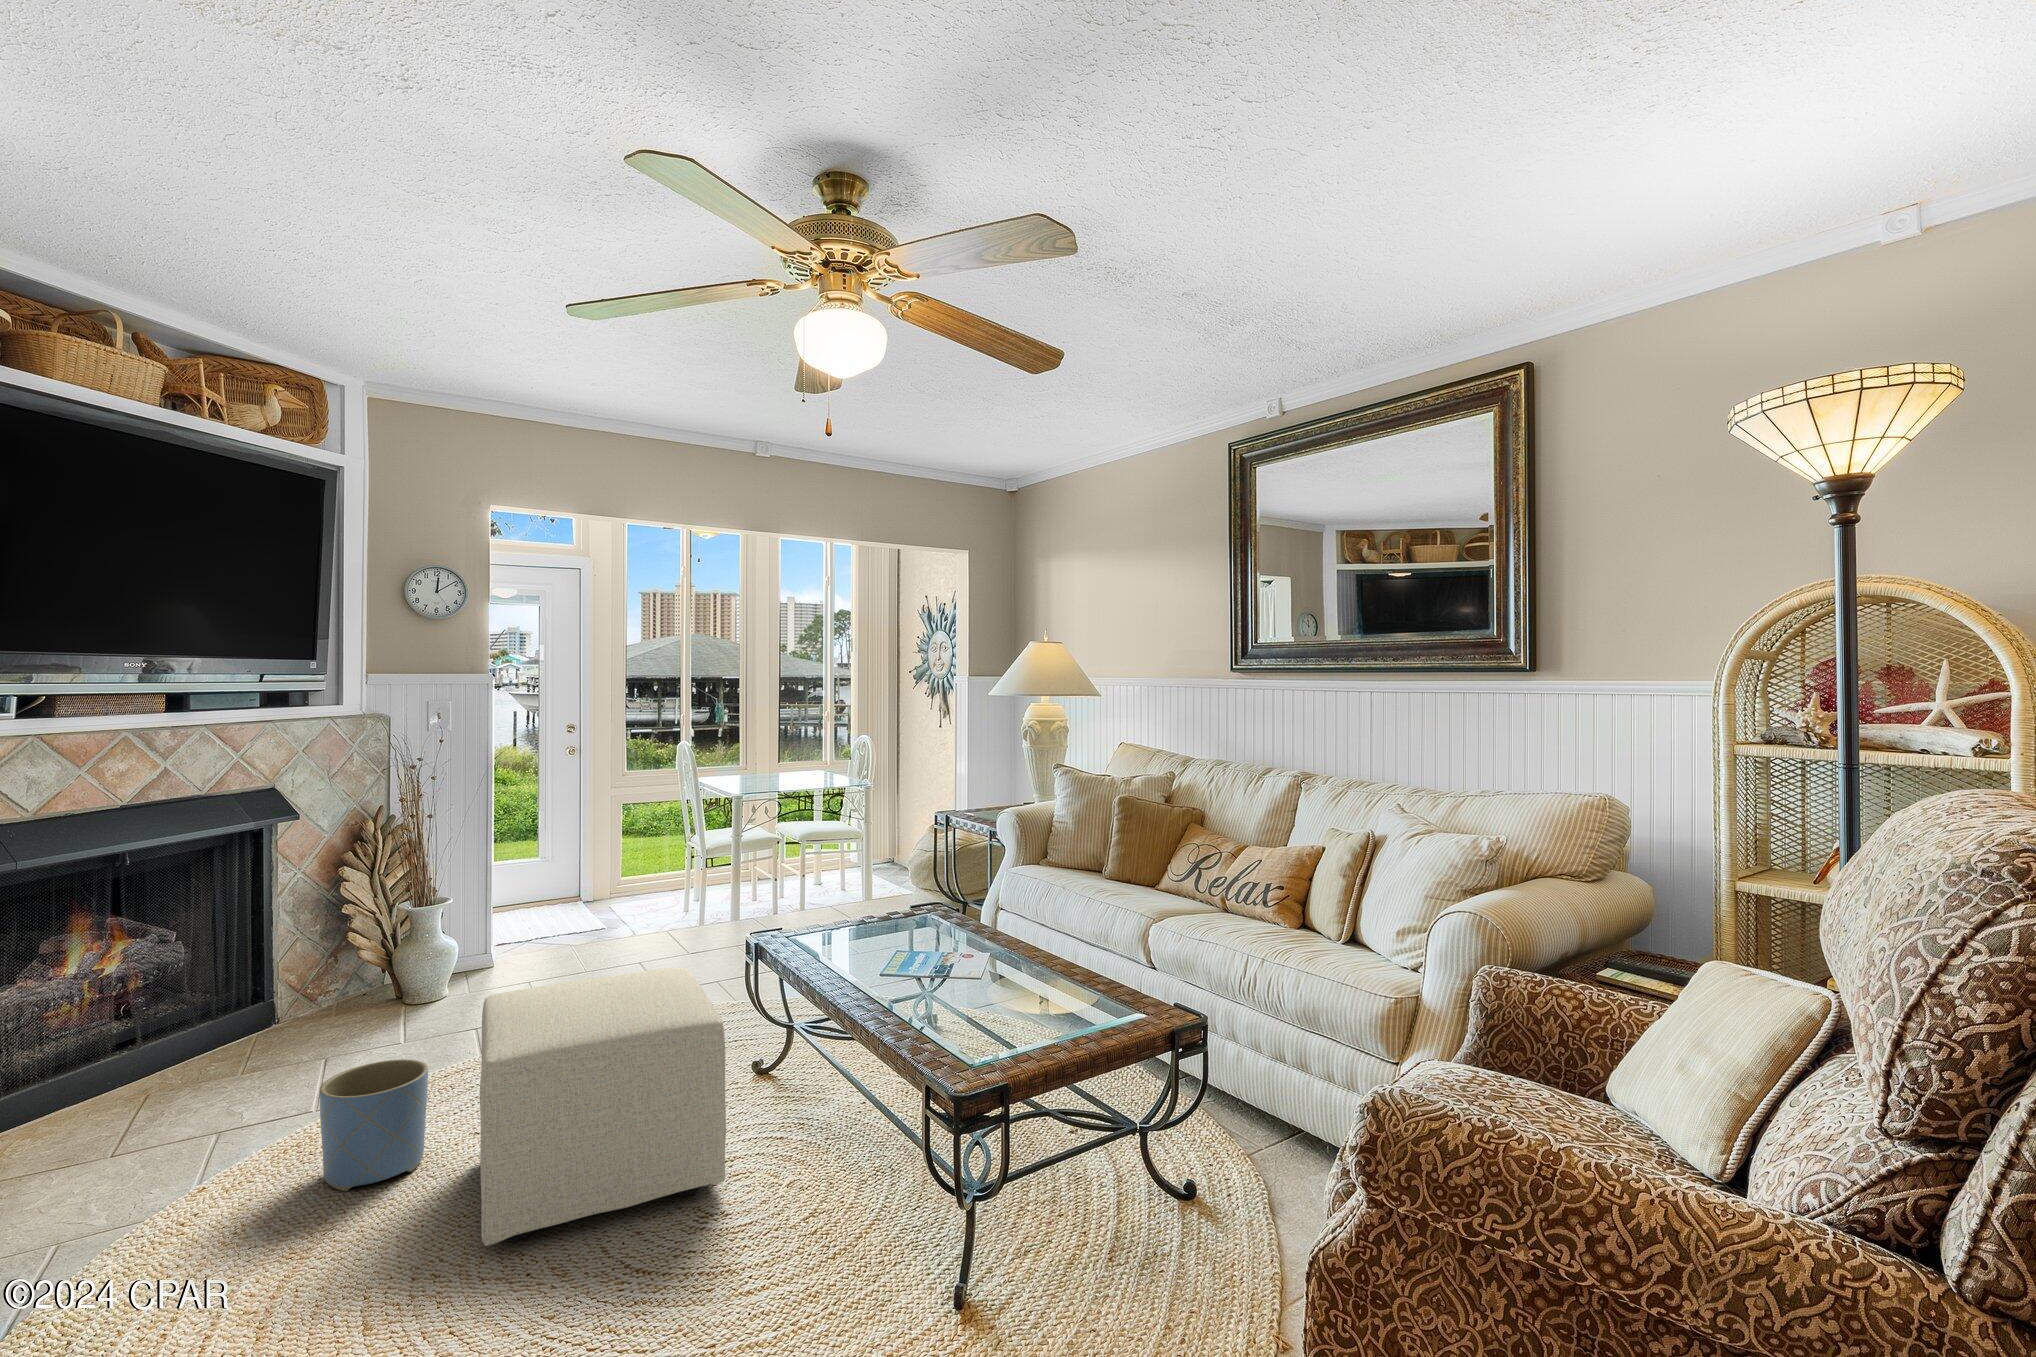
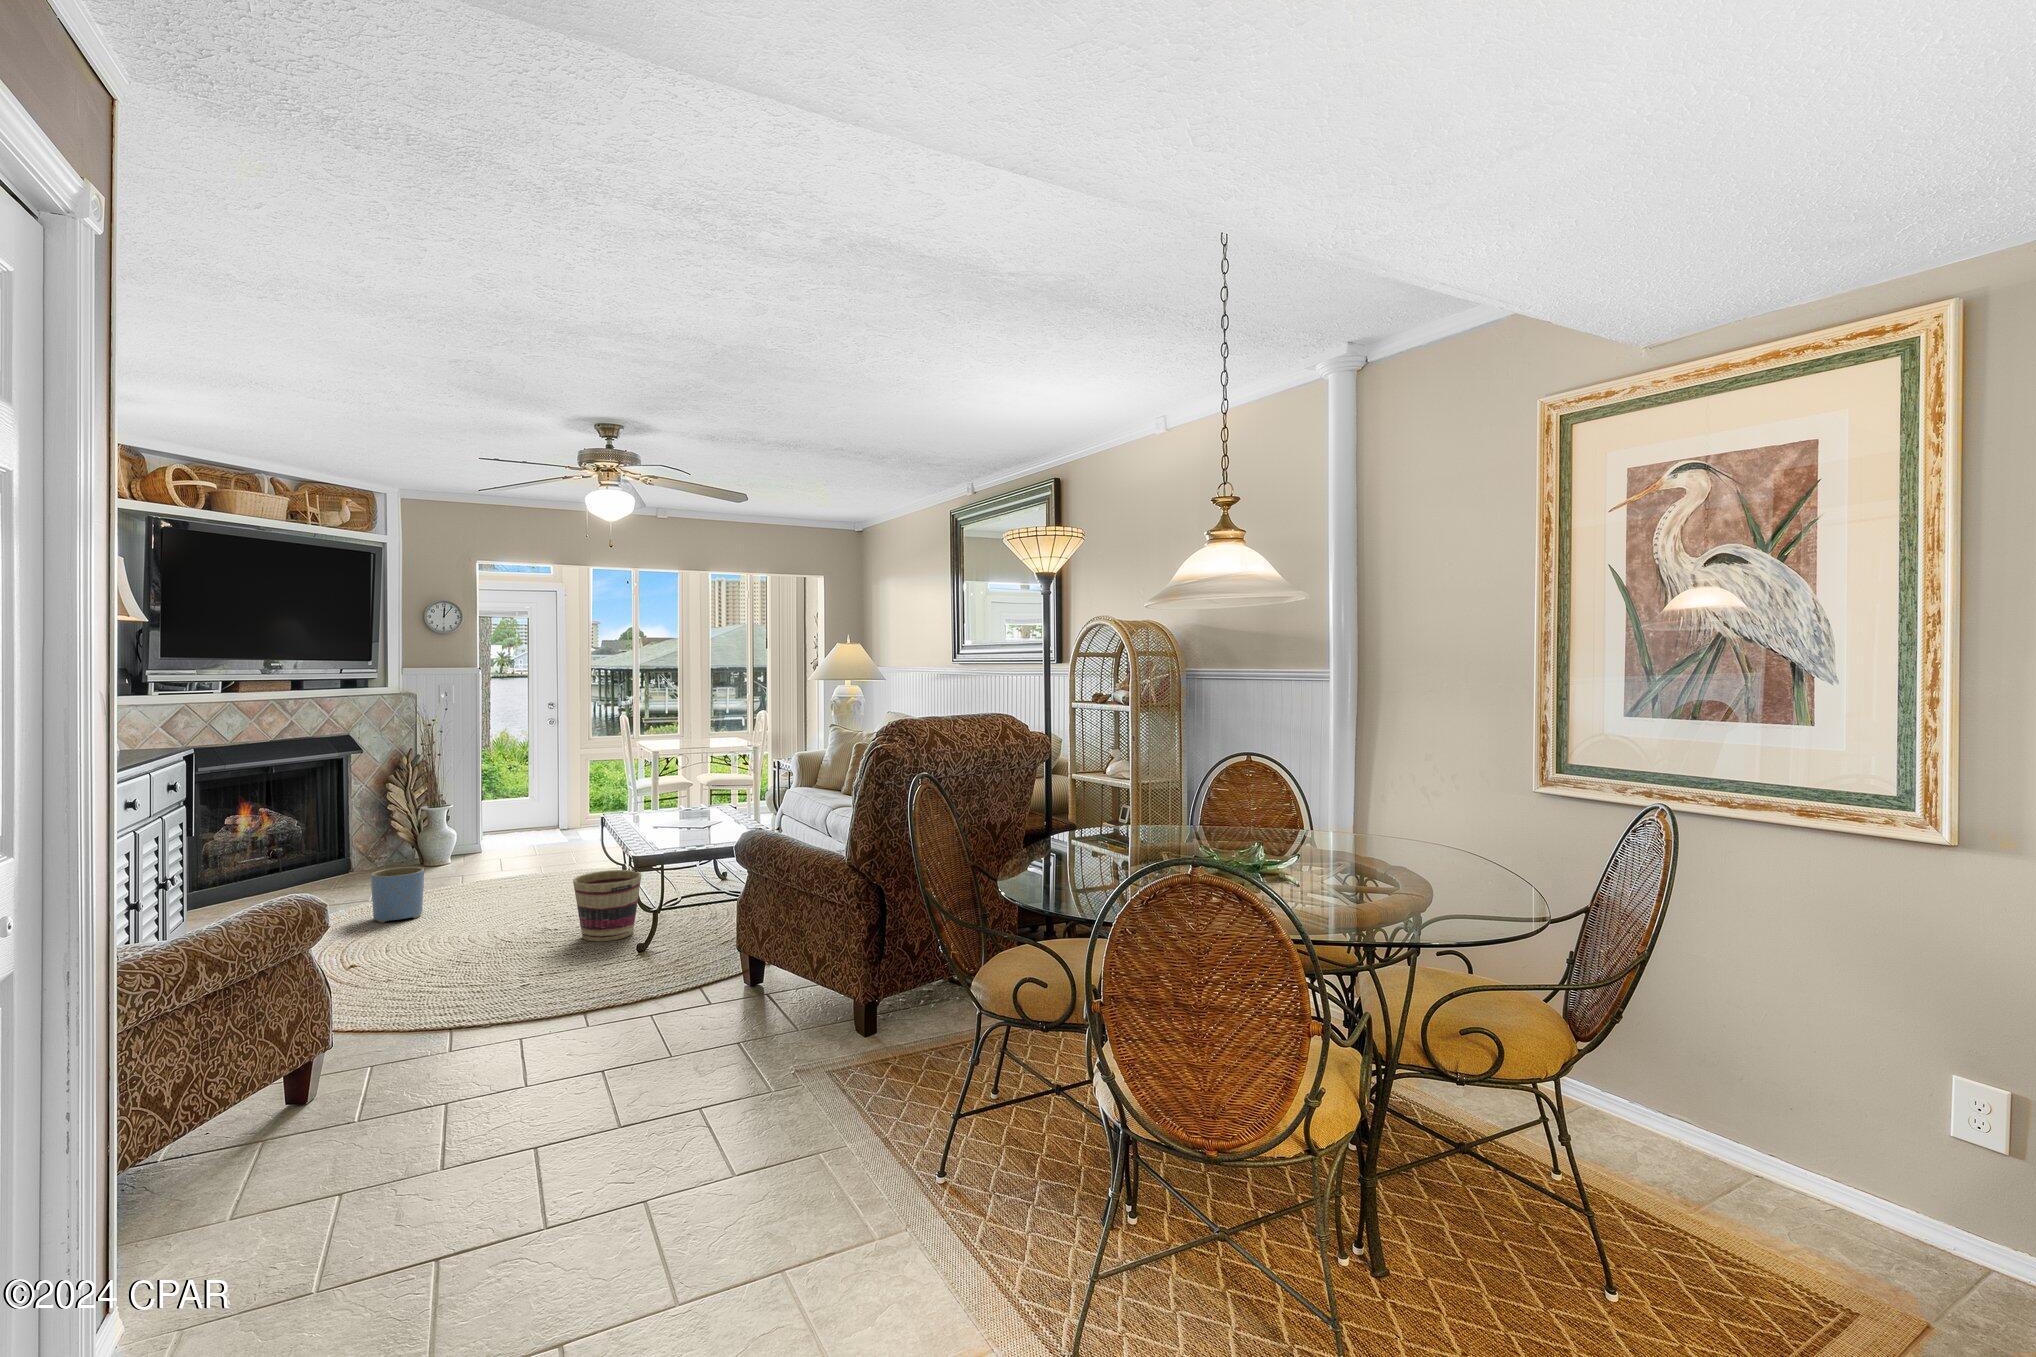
ottoman: present [480,968,726,1246] -> none [440,826,563,936]
basket: none [768,1075,901,1253] -> present [573,870,642,941]

